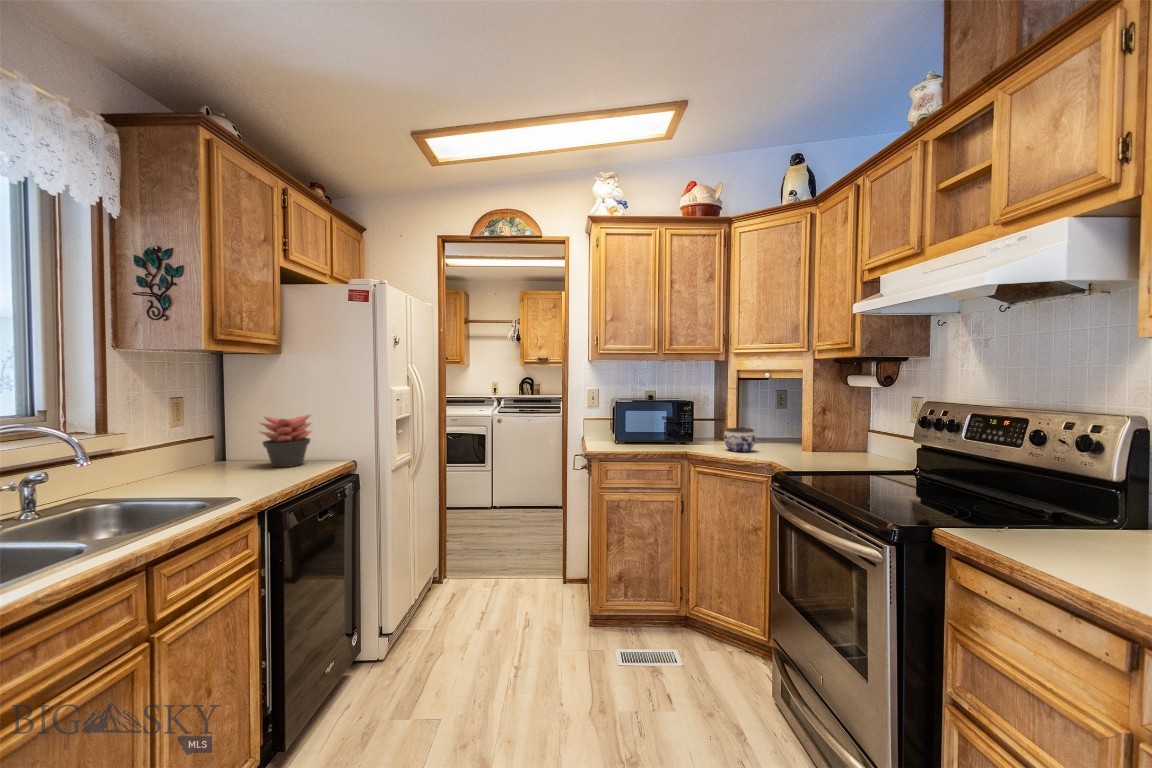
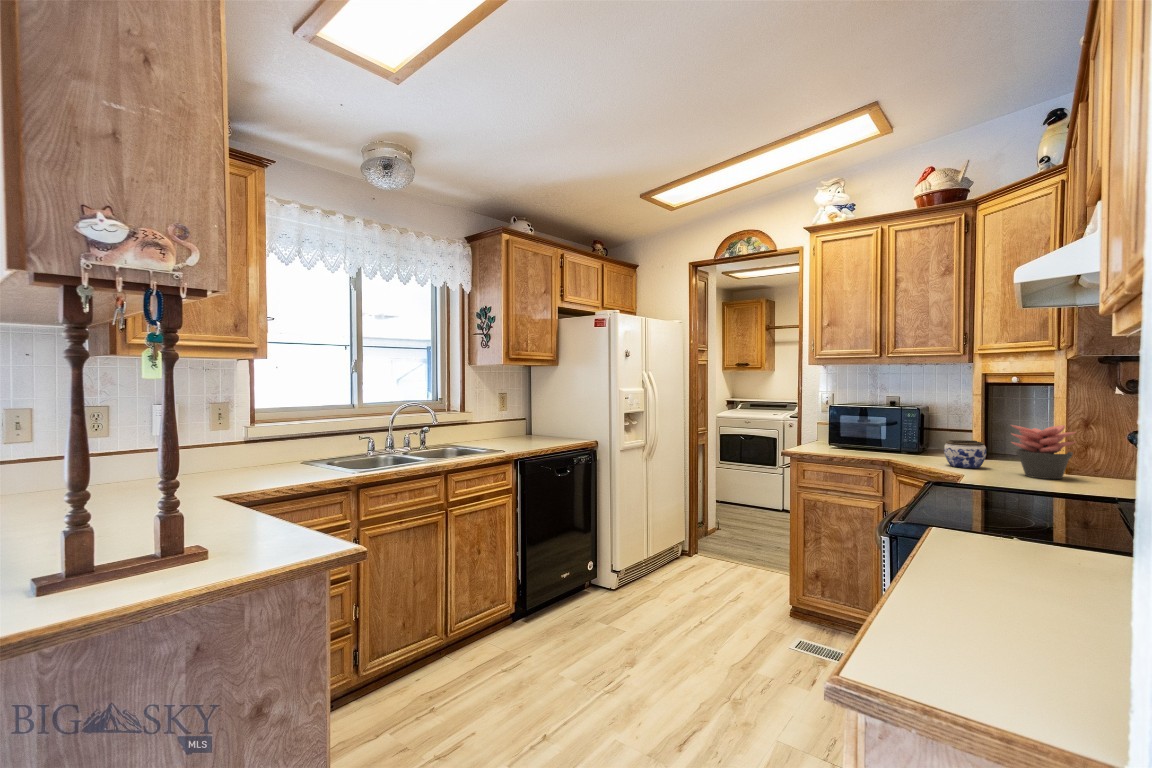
succulent plant: present [259,415,312,467] -> present [1012,425,1076,479]

